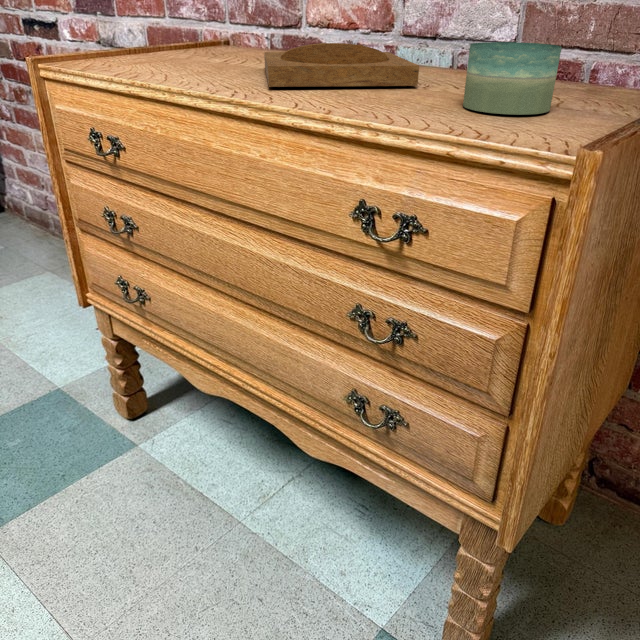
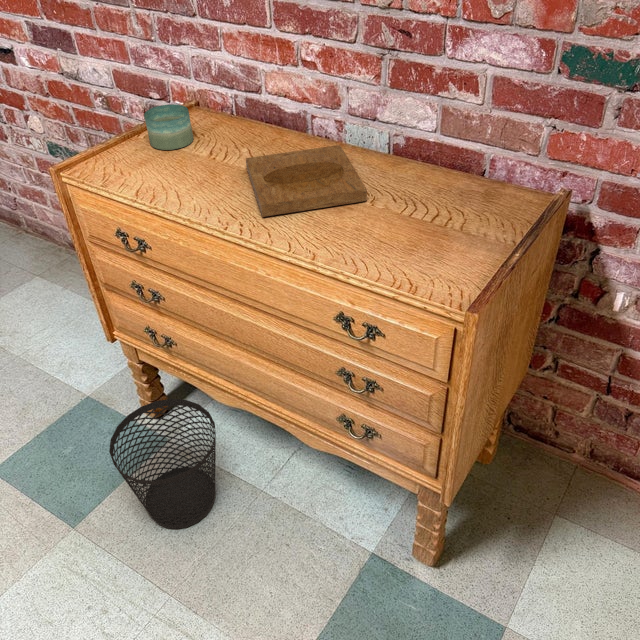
candle: present [463,42,562,115] -> present [144,104,193,150]
wastebasket: none [32,376,183,556] -> present [109,399,216,529]

